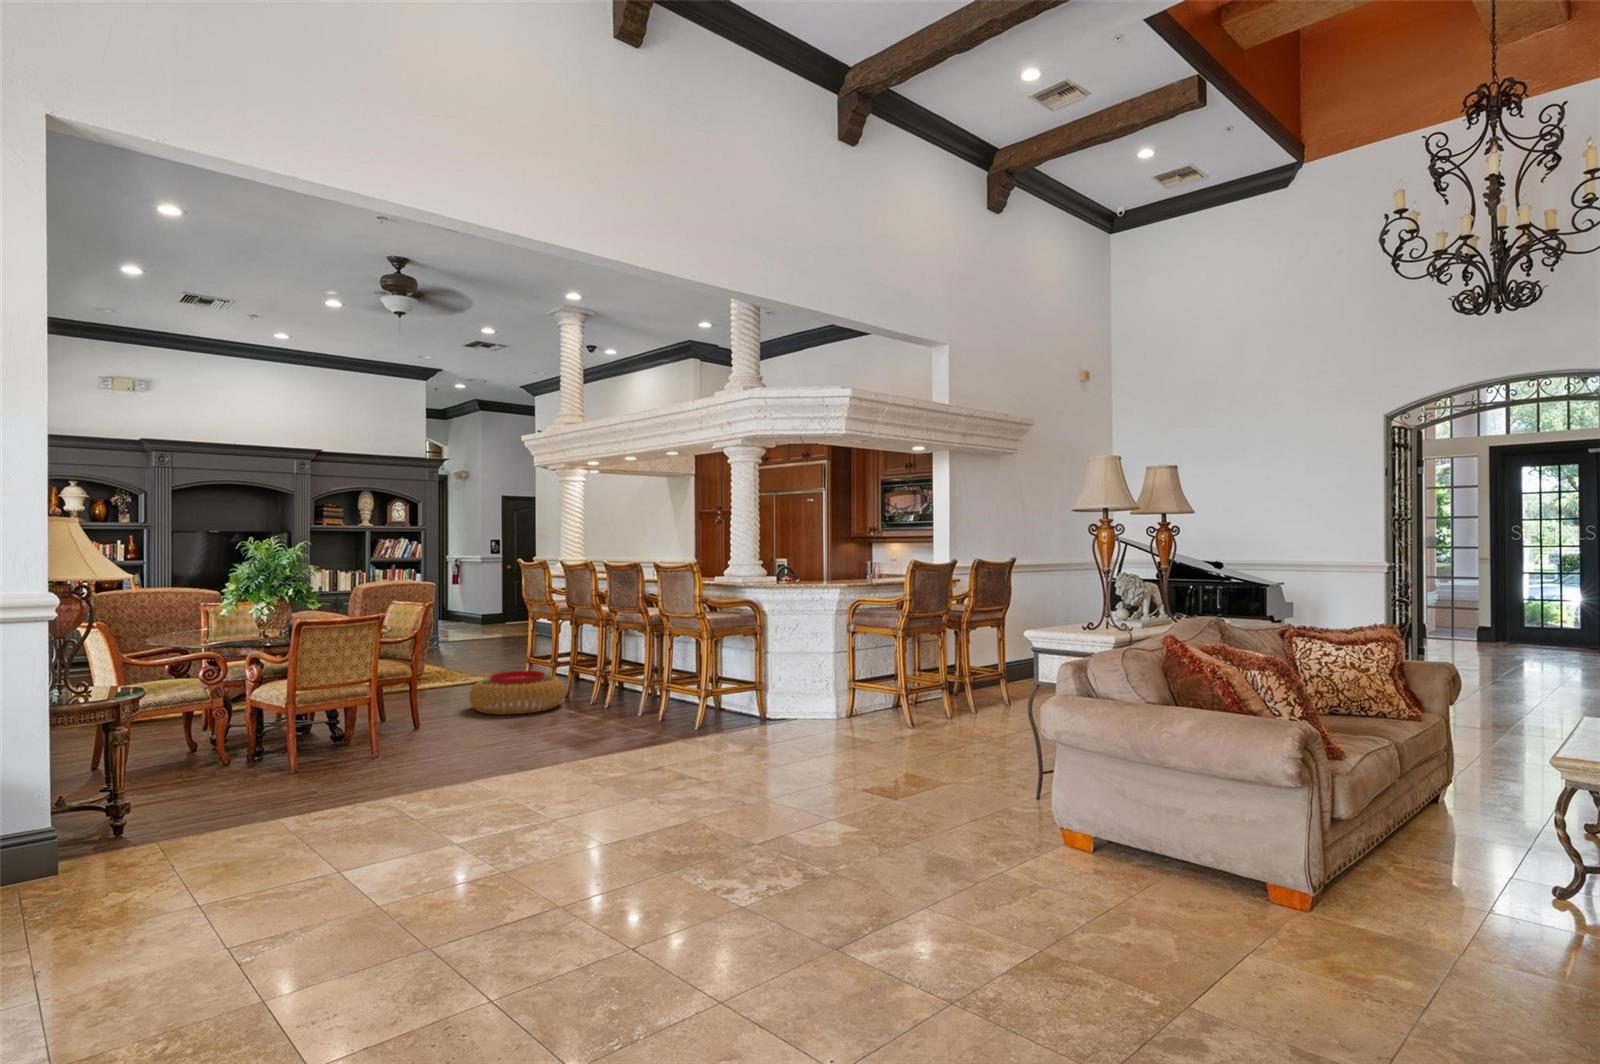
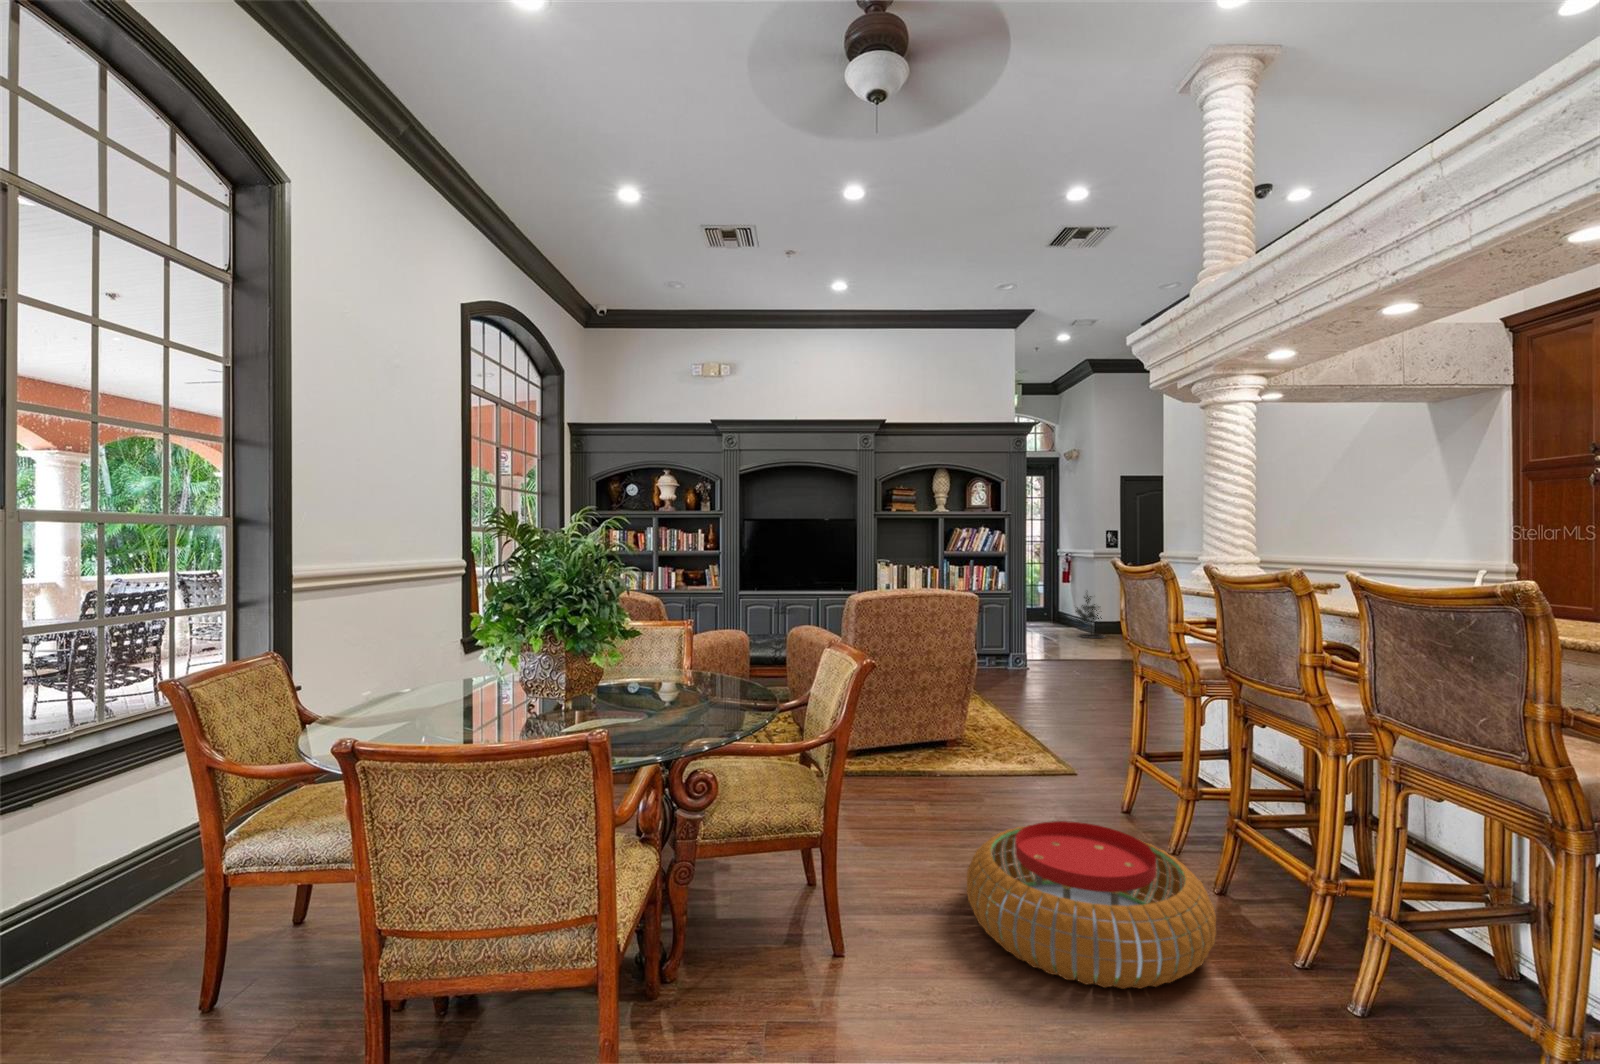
potted tree: none [464,589,492,628] -> present [1076,594,1105,638]

